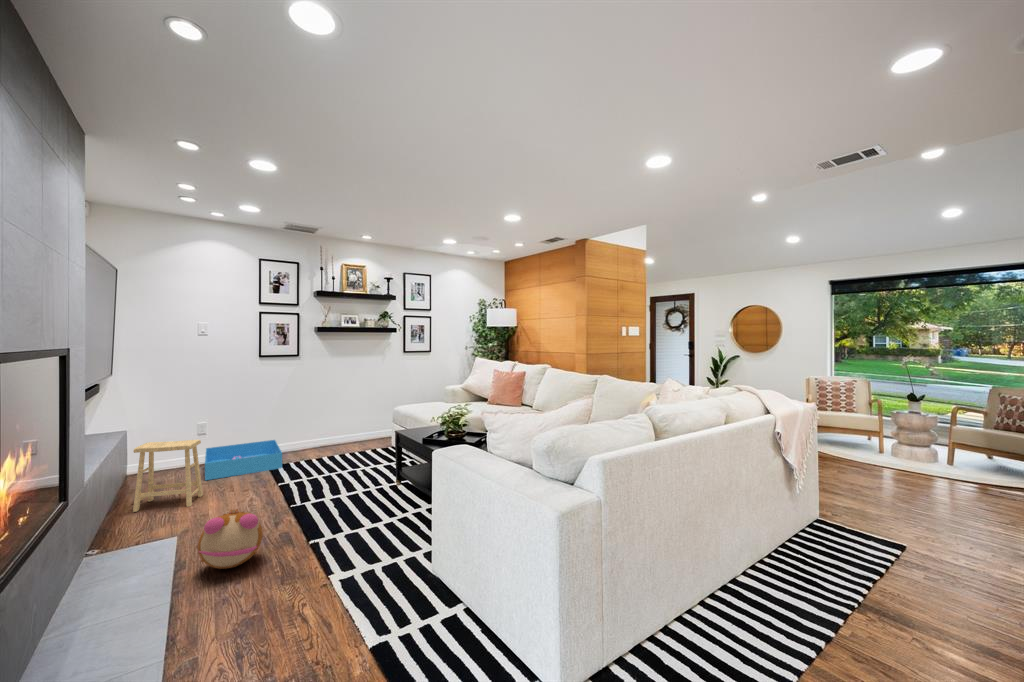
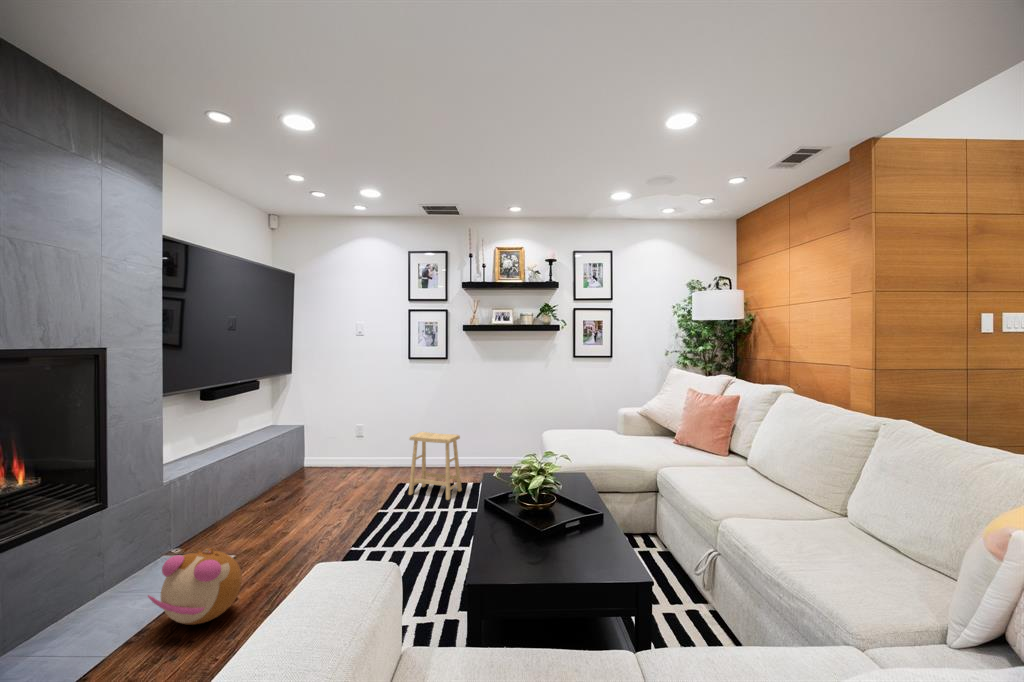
footstool: present [133,440,203,512] -> present [408,432,462,500]
storage bin: present [205,440,282,480] -> none [334,451,422,488]

